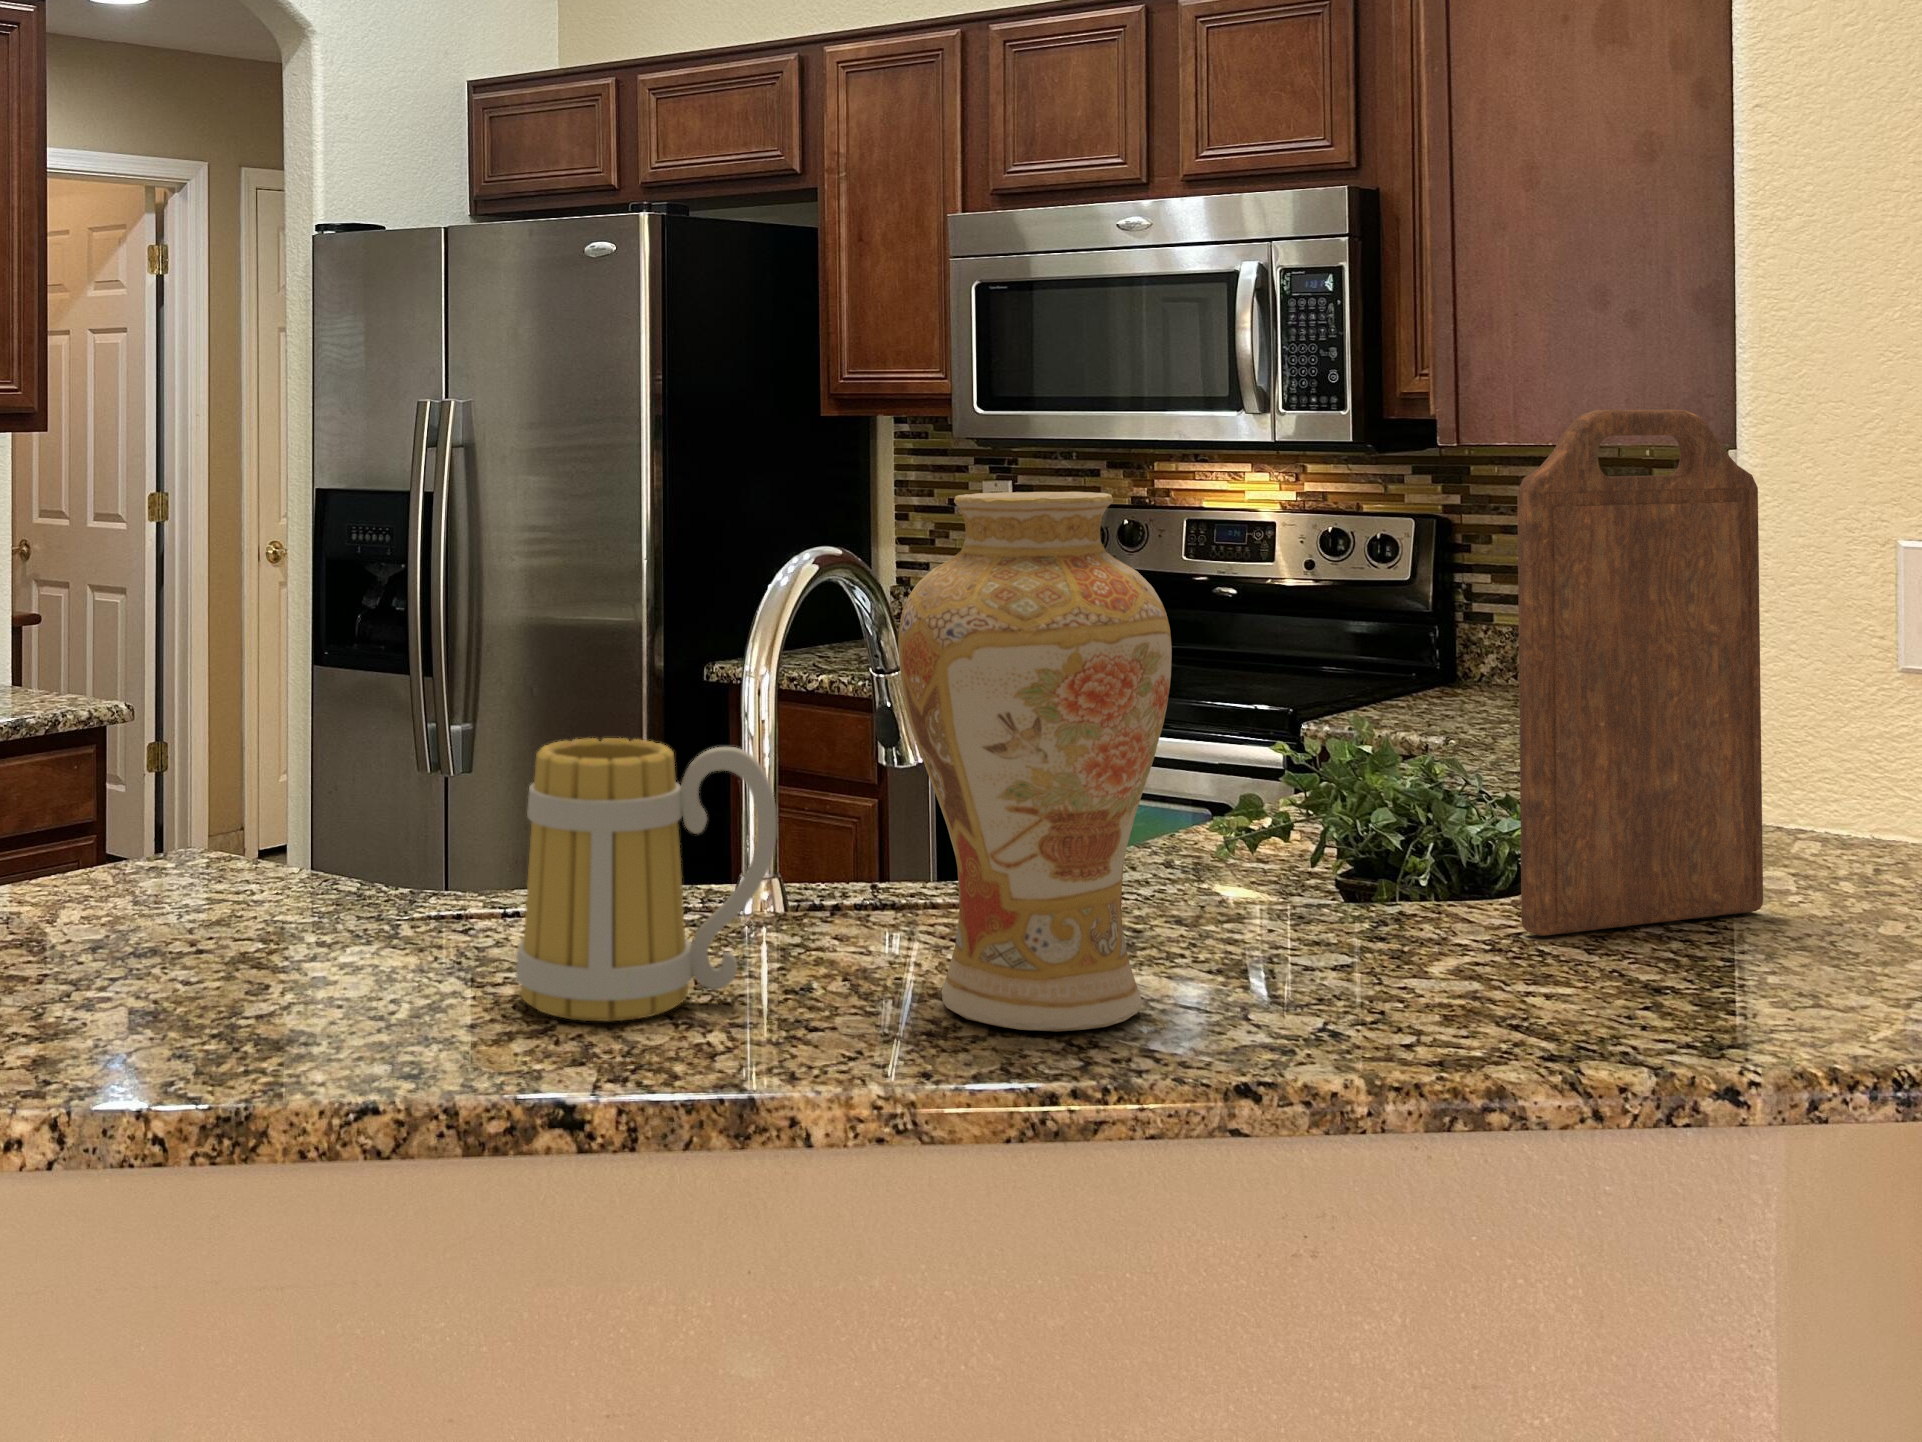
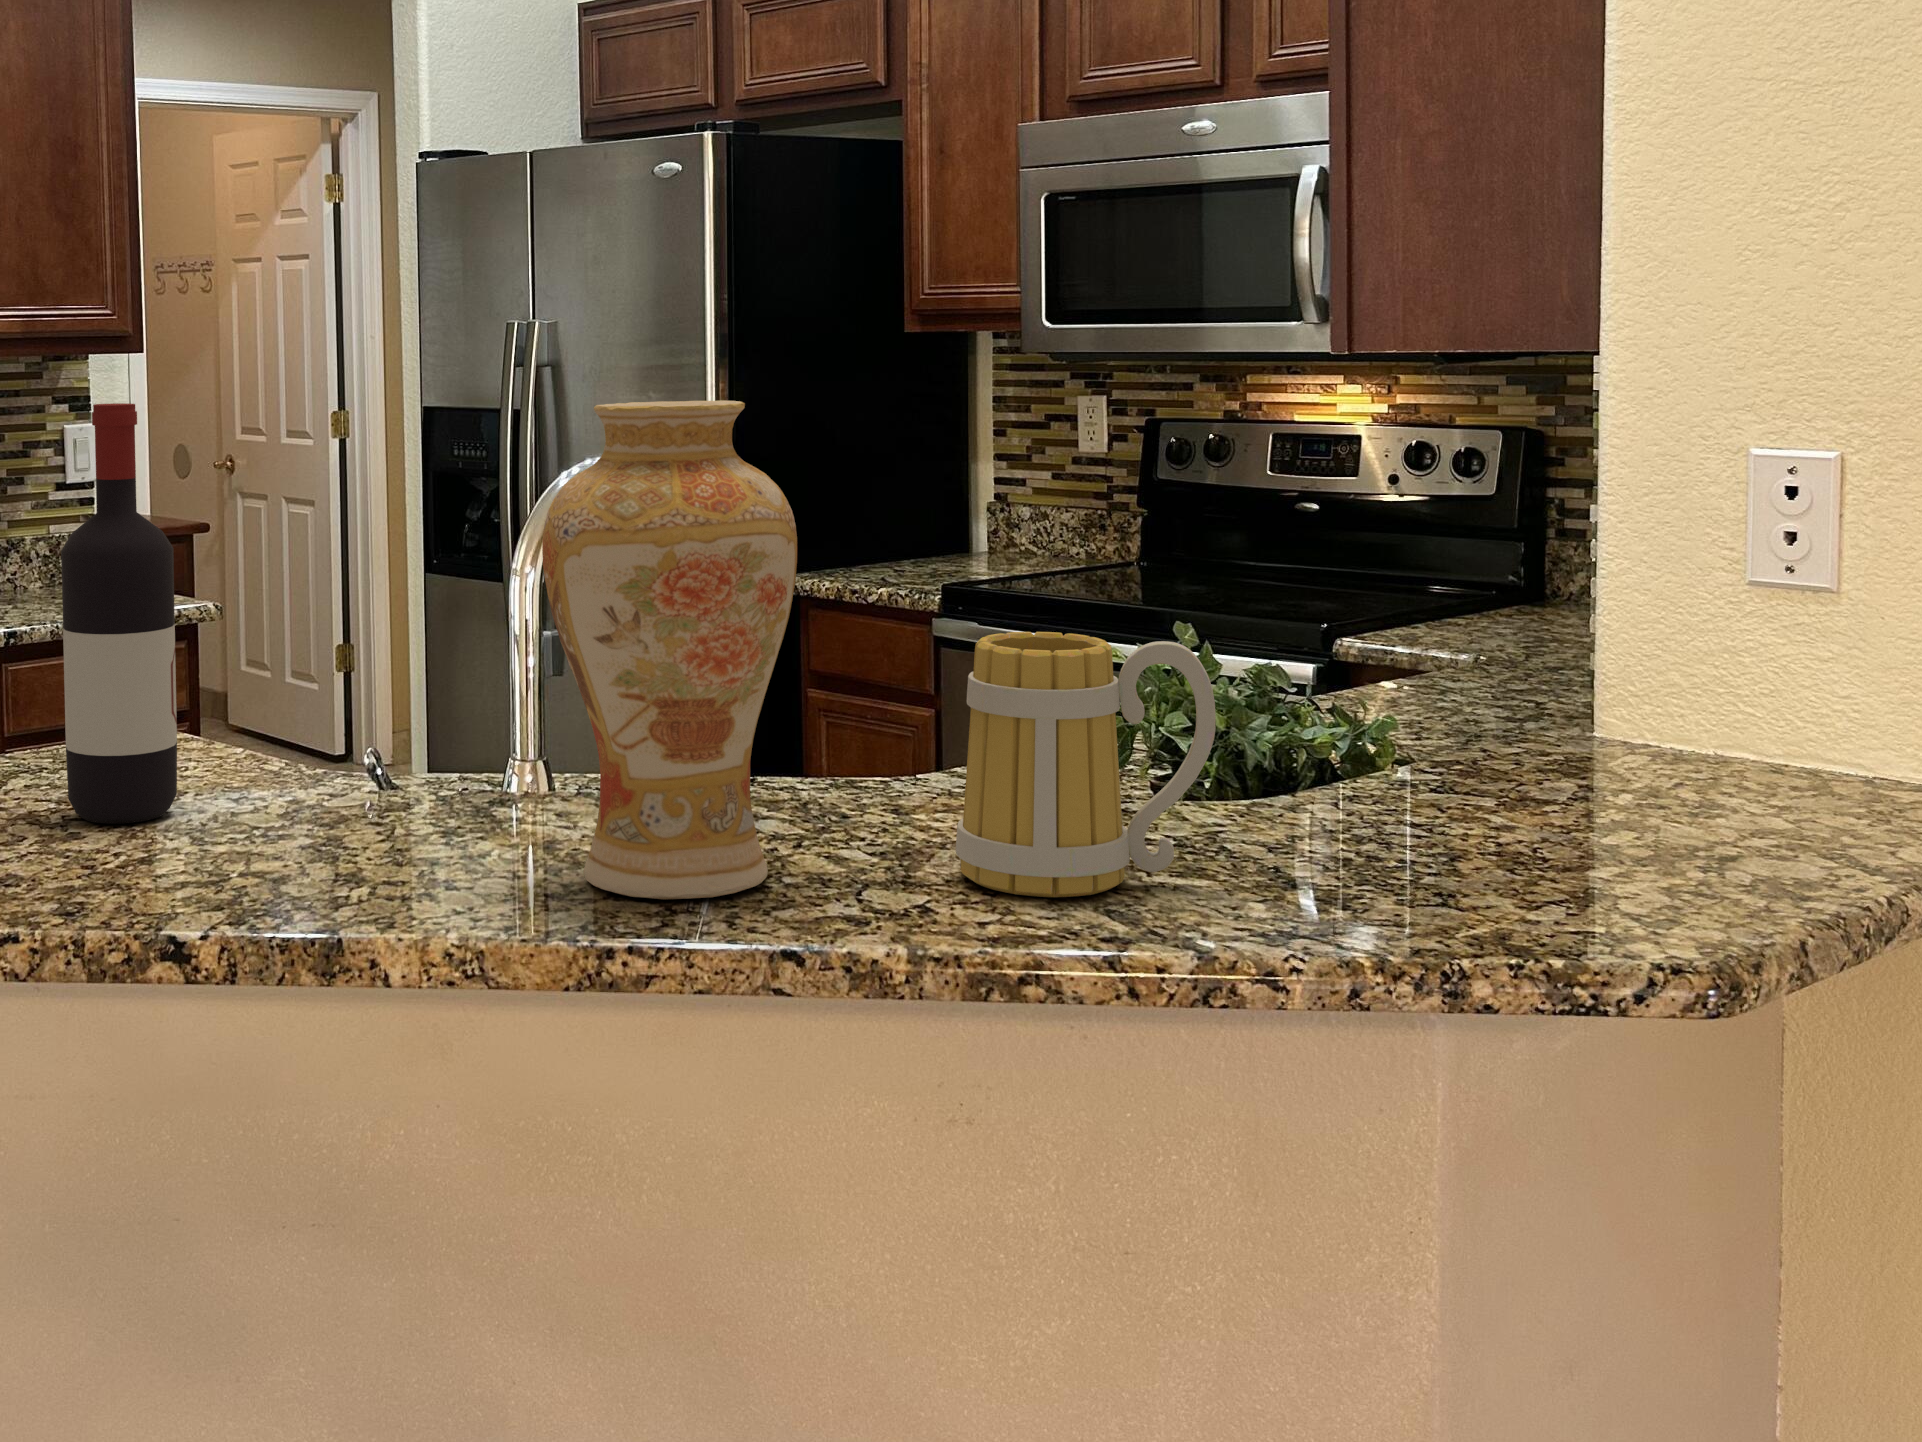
cutting board: present [1517,410,1763,936] -> none [1223,316,1508,835]
wine bottle: none [296,492,418,964] -> present [61,403,177,824]
mug: present [516,738,777,1021] -> present [956,632,1216,897]

